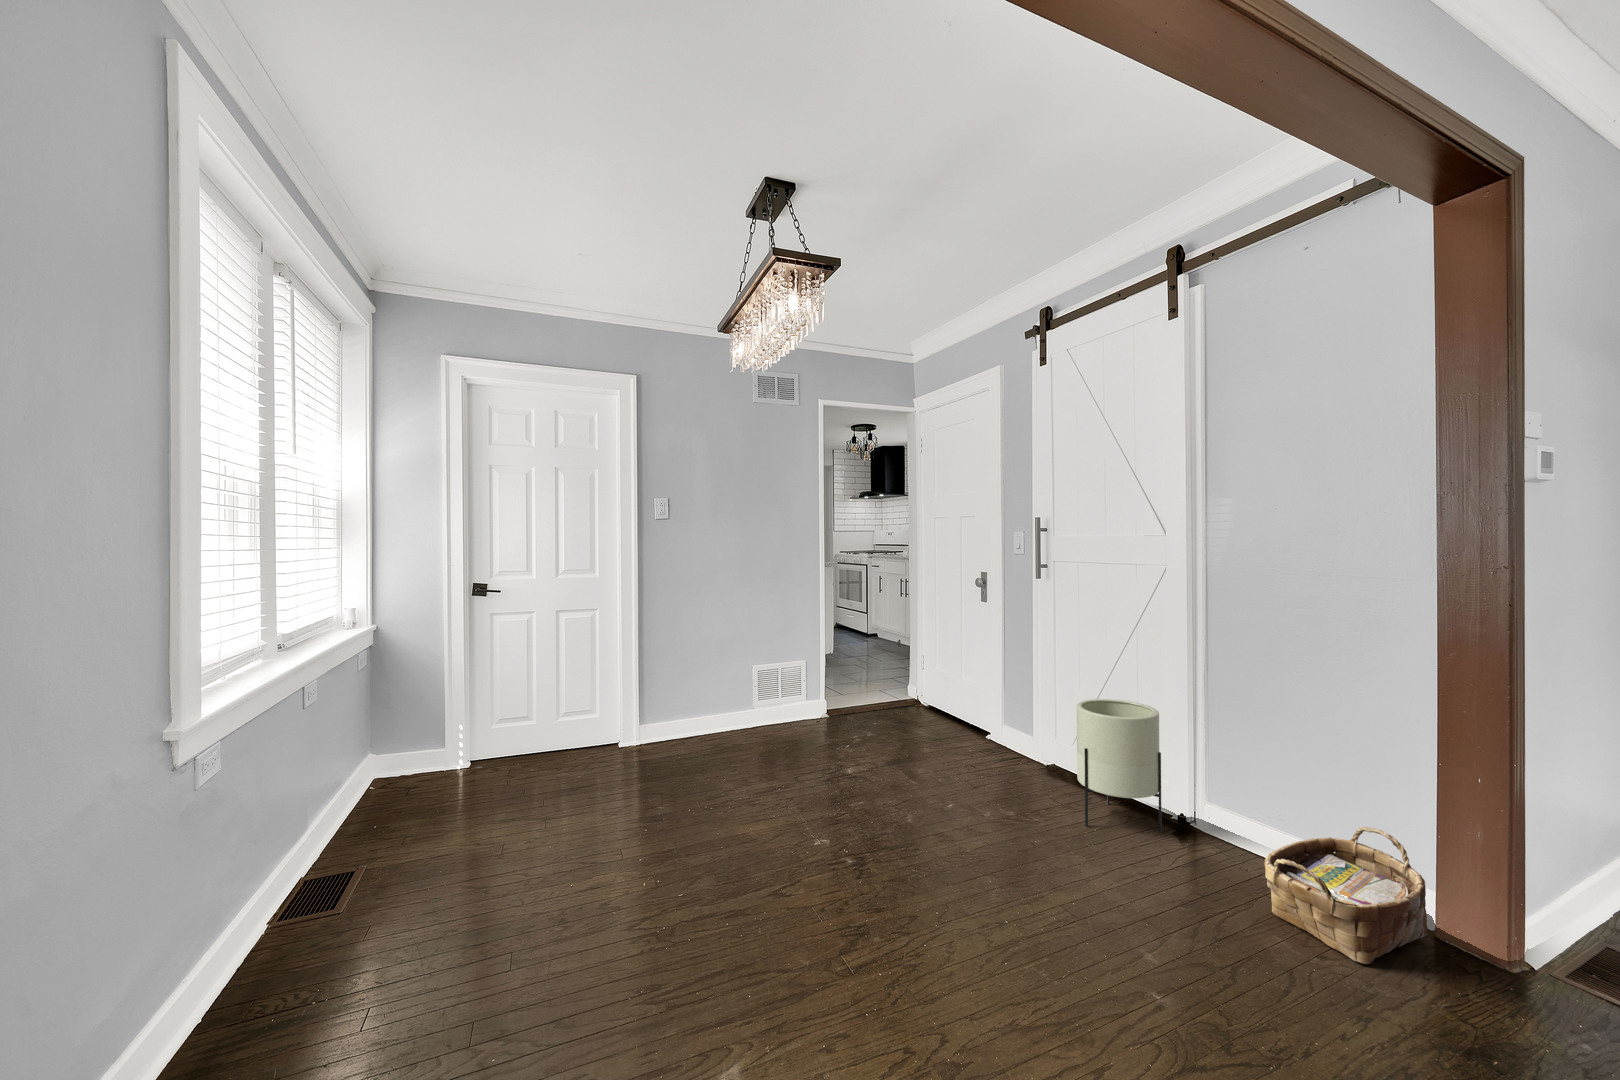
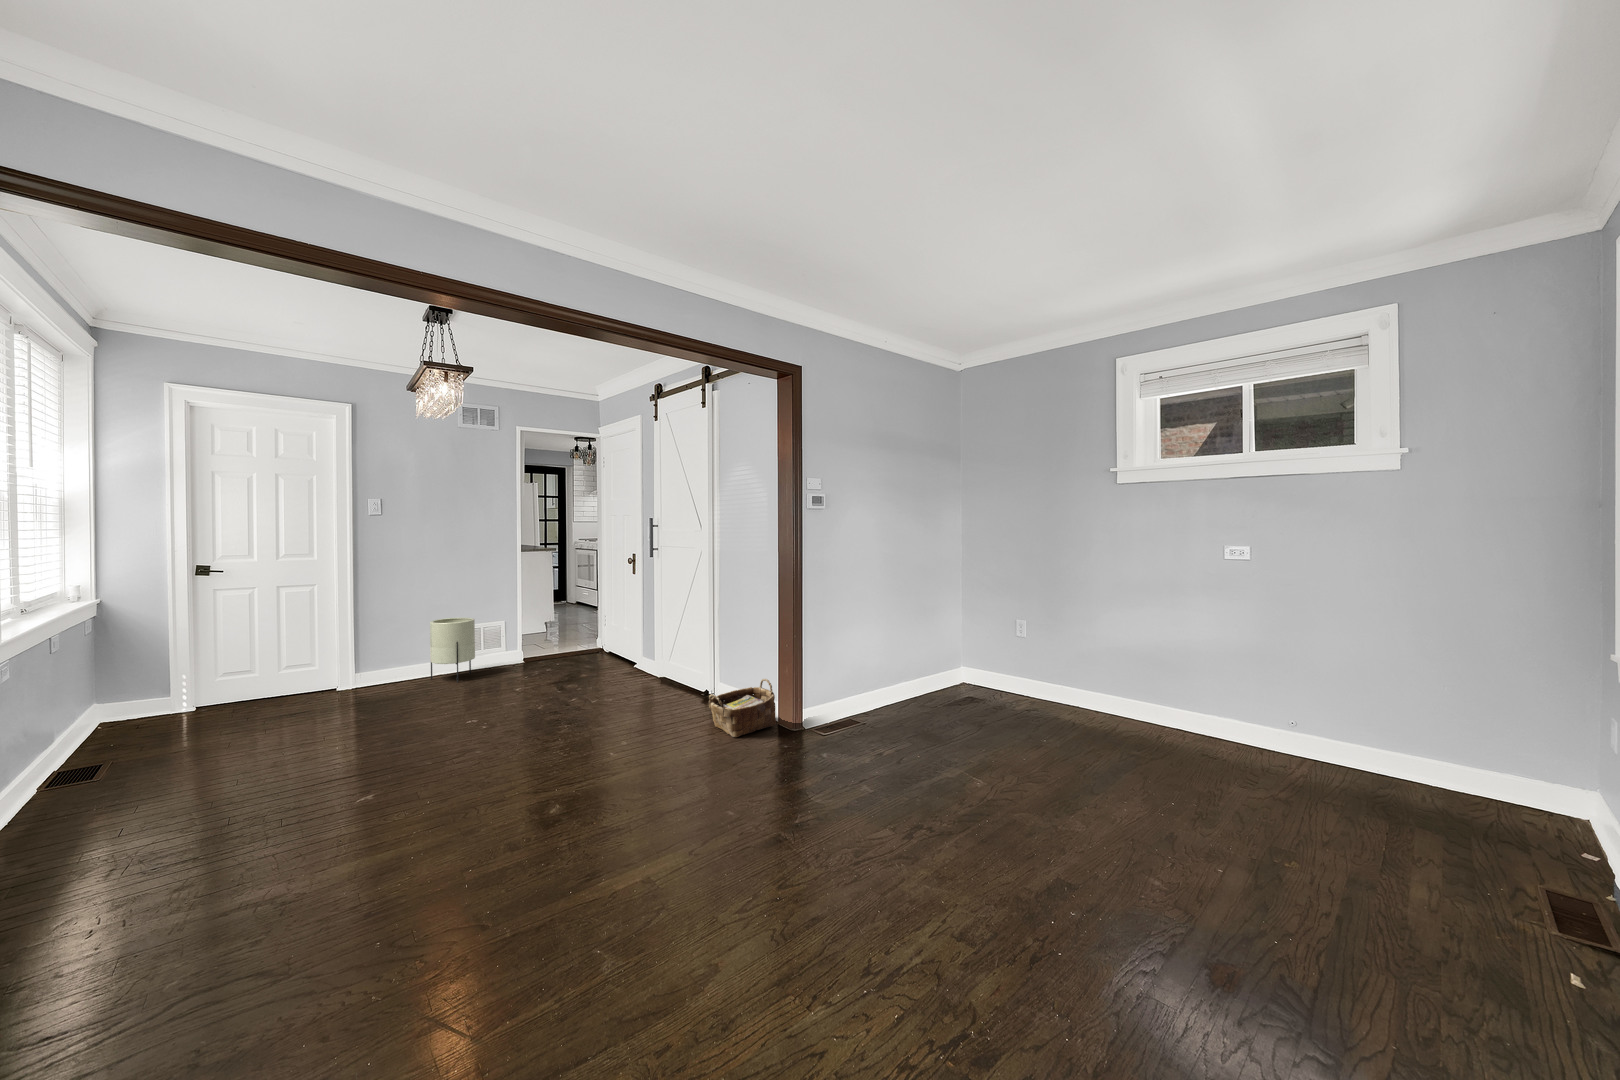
planter: present [1077,699,1162,832] -> present [430,618,475,683]

